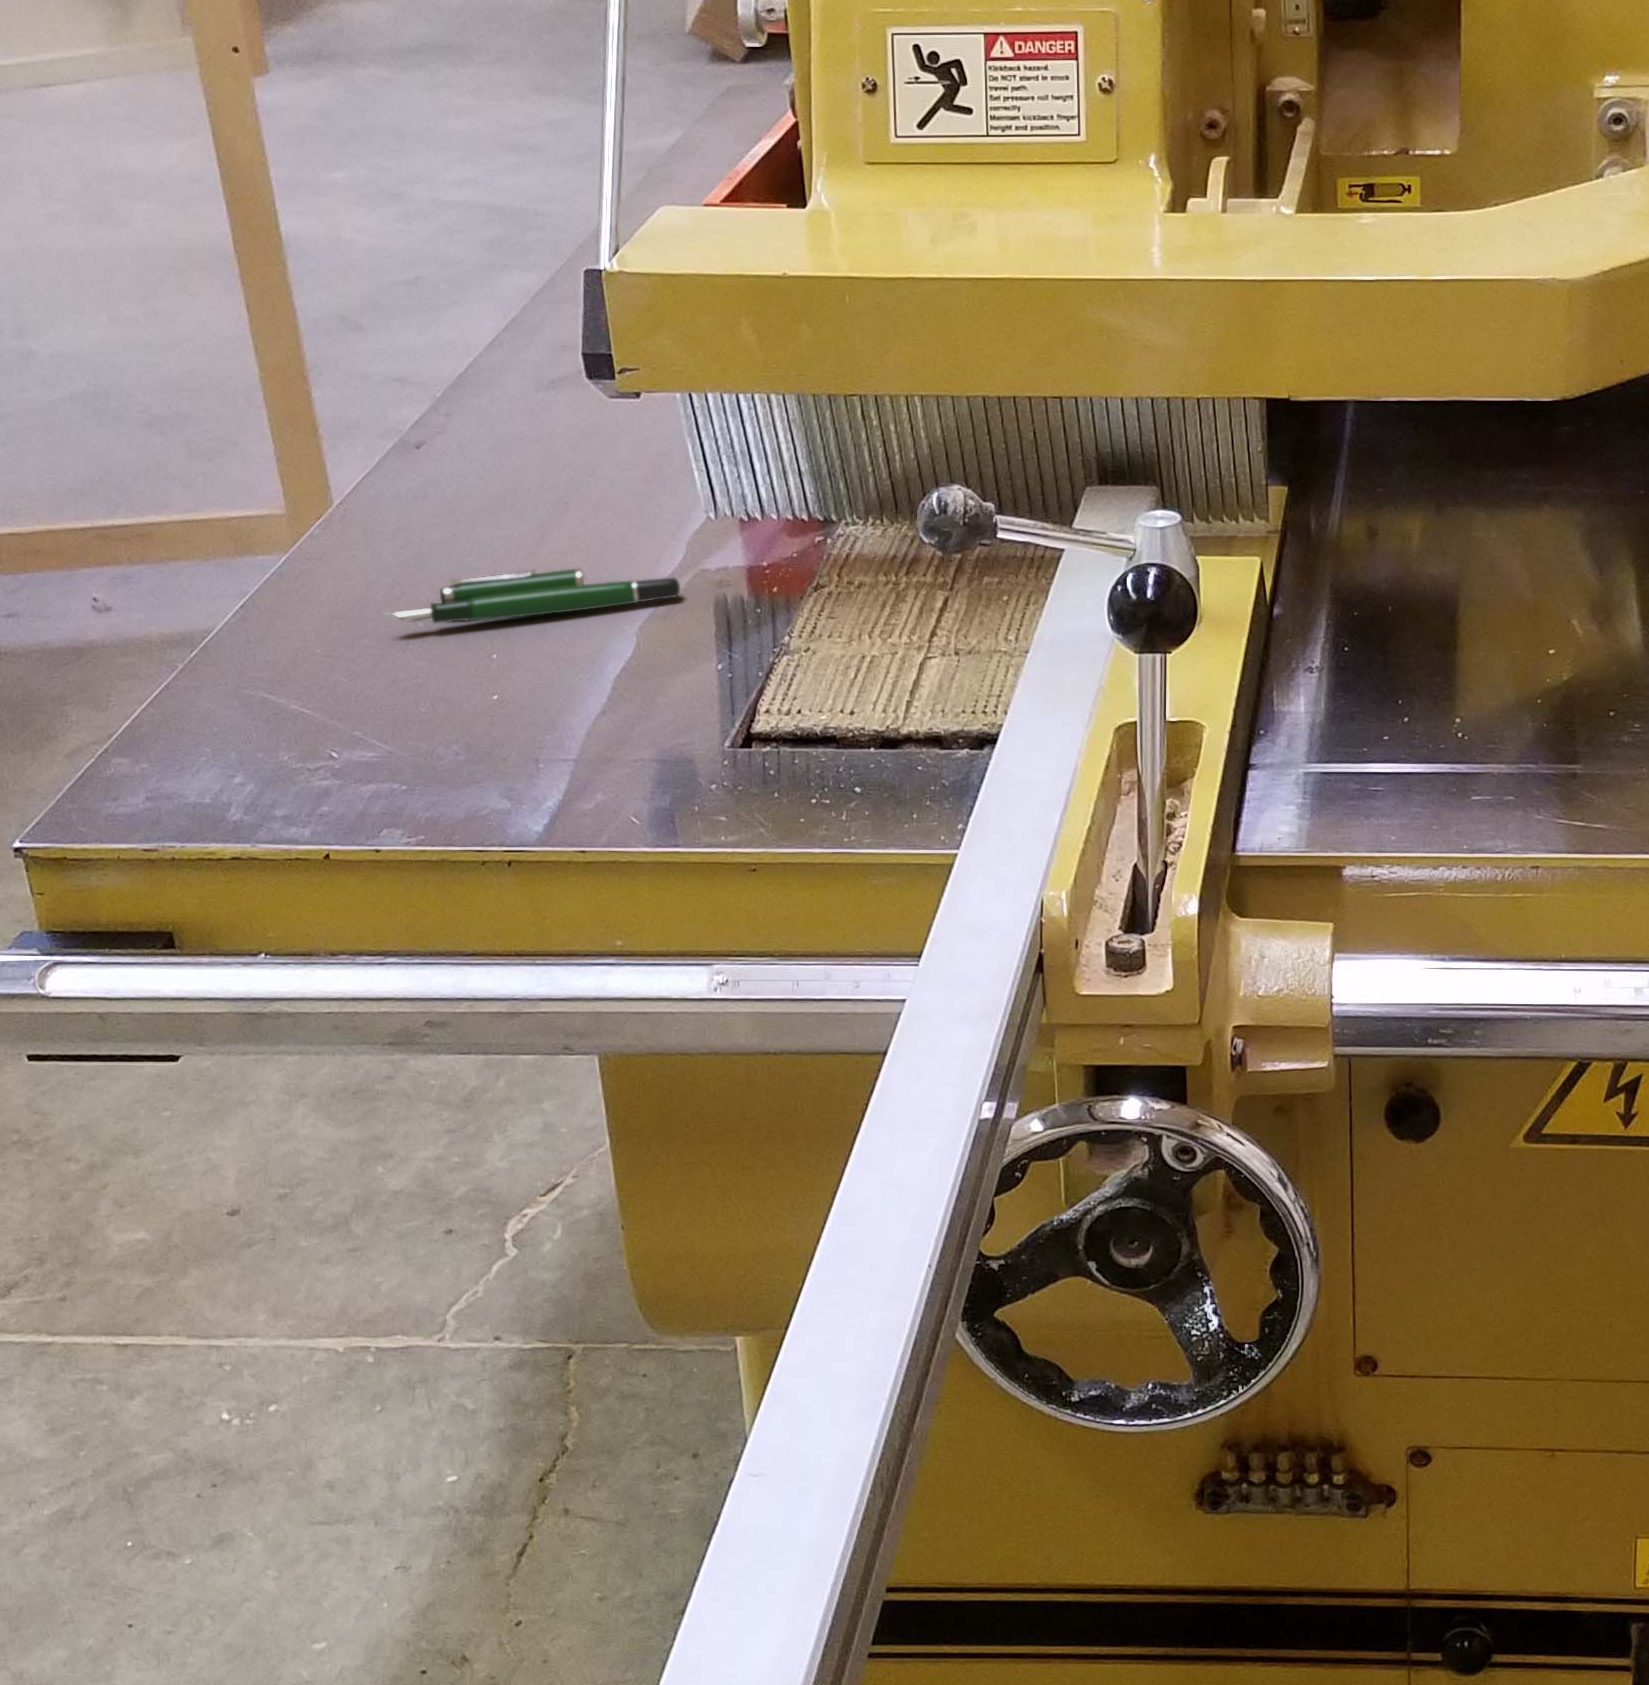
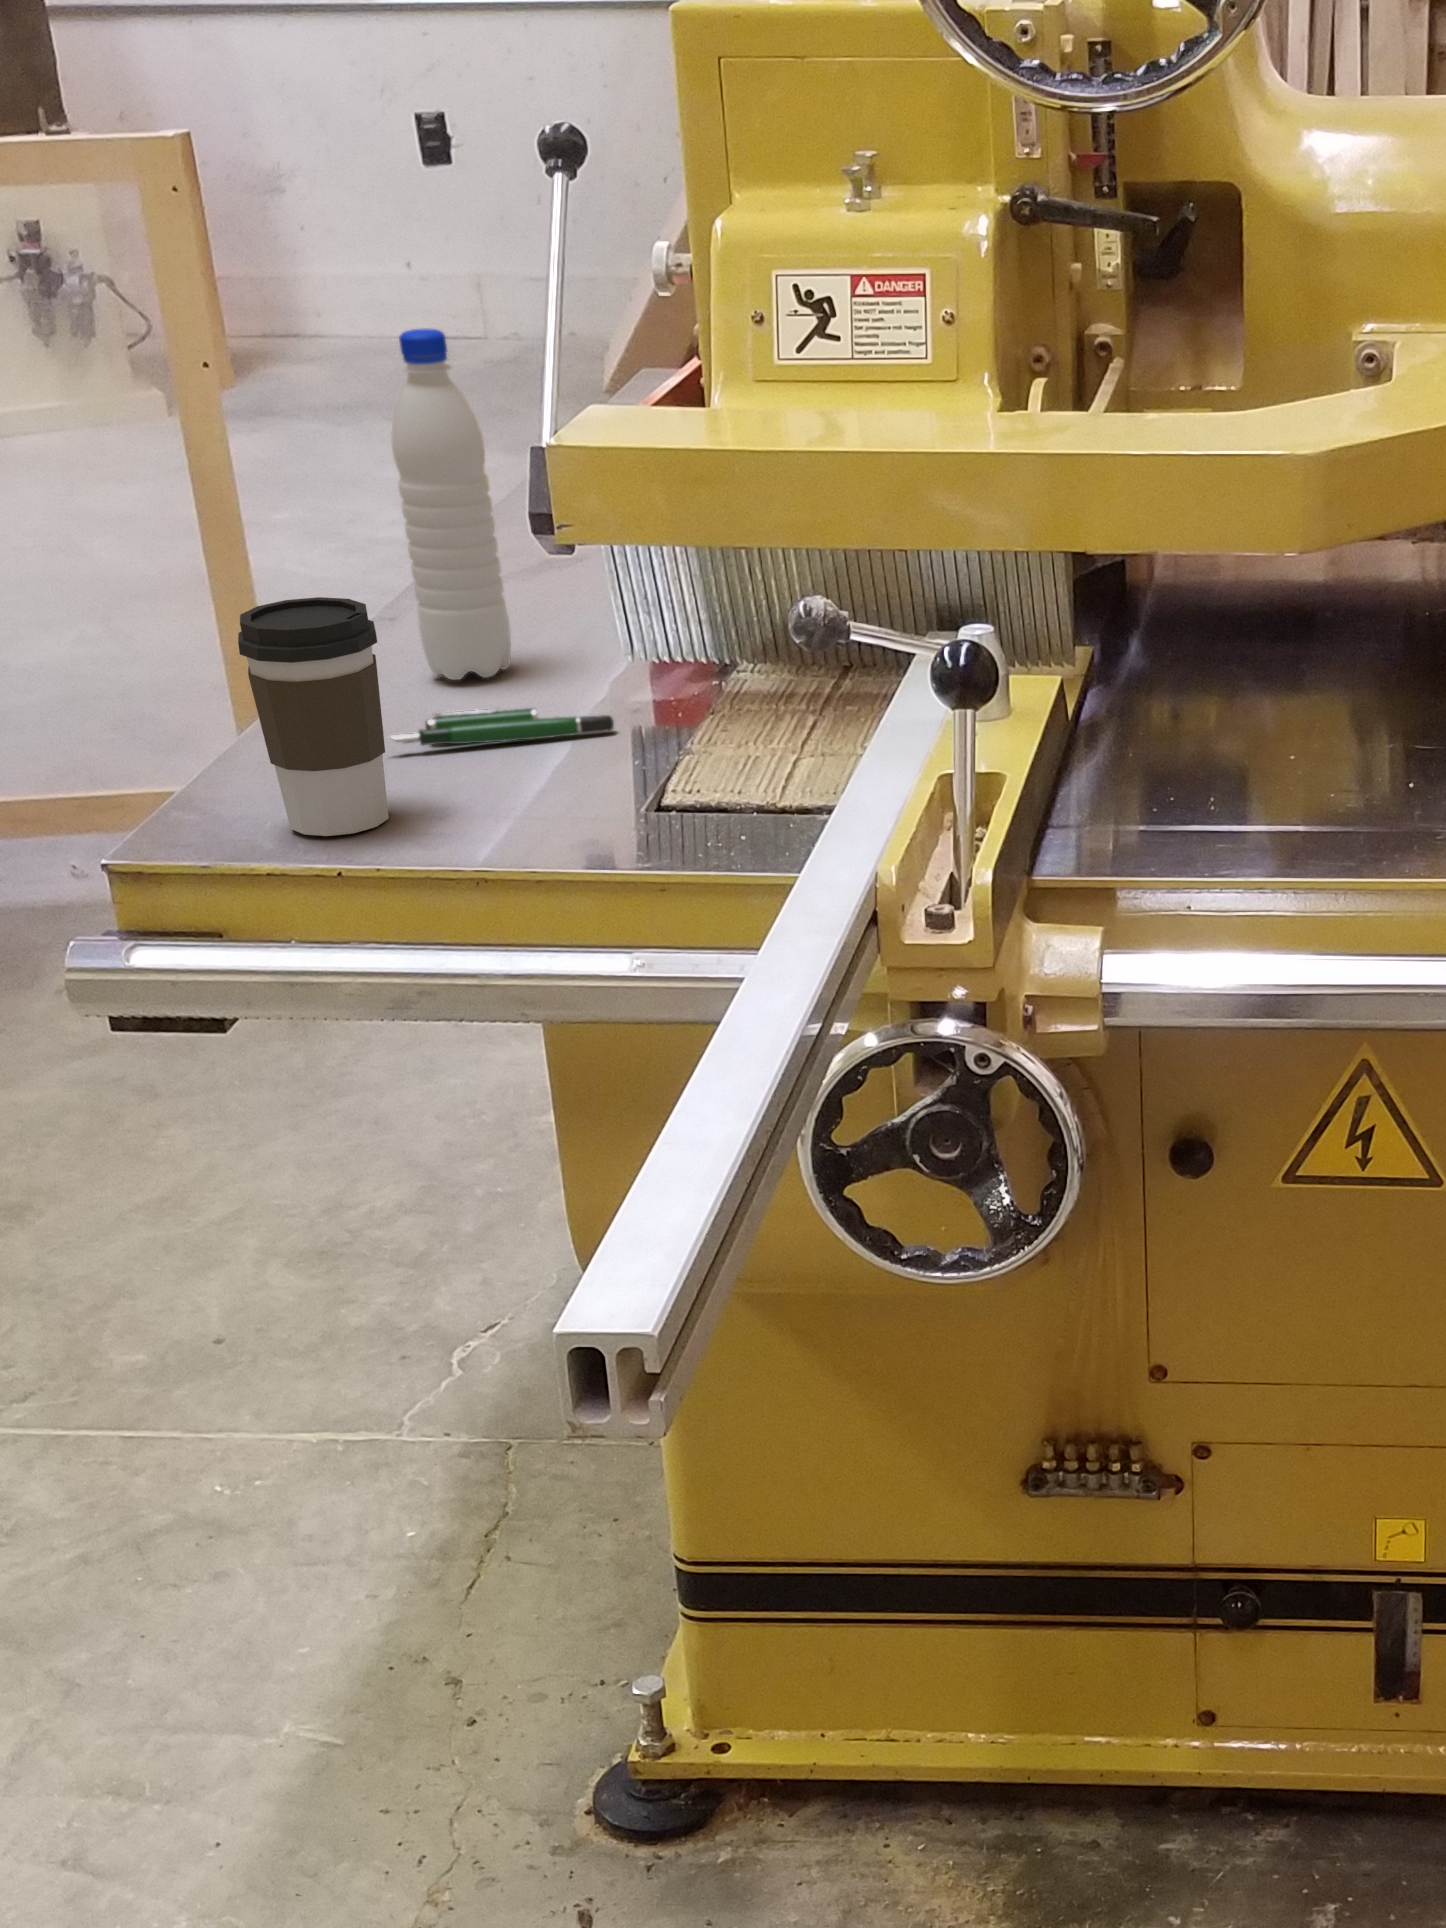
water bottle: none [402,91,553,513] -> present [392,329,511,680]
coffee cup: none [183,467,385,777] -> present [238,597,389,836]

